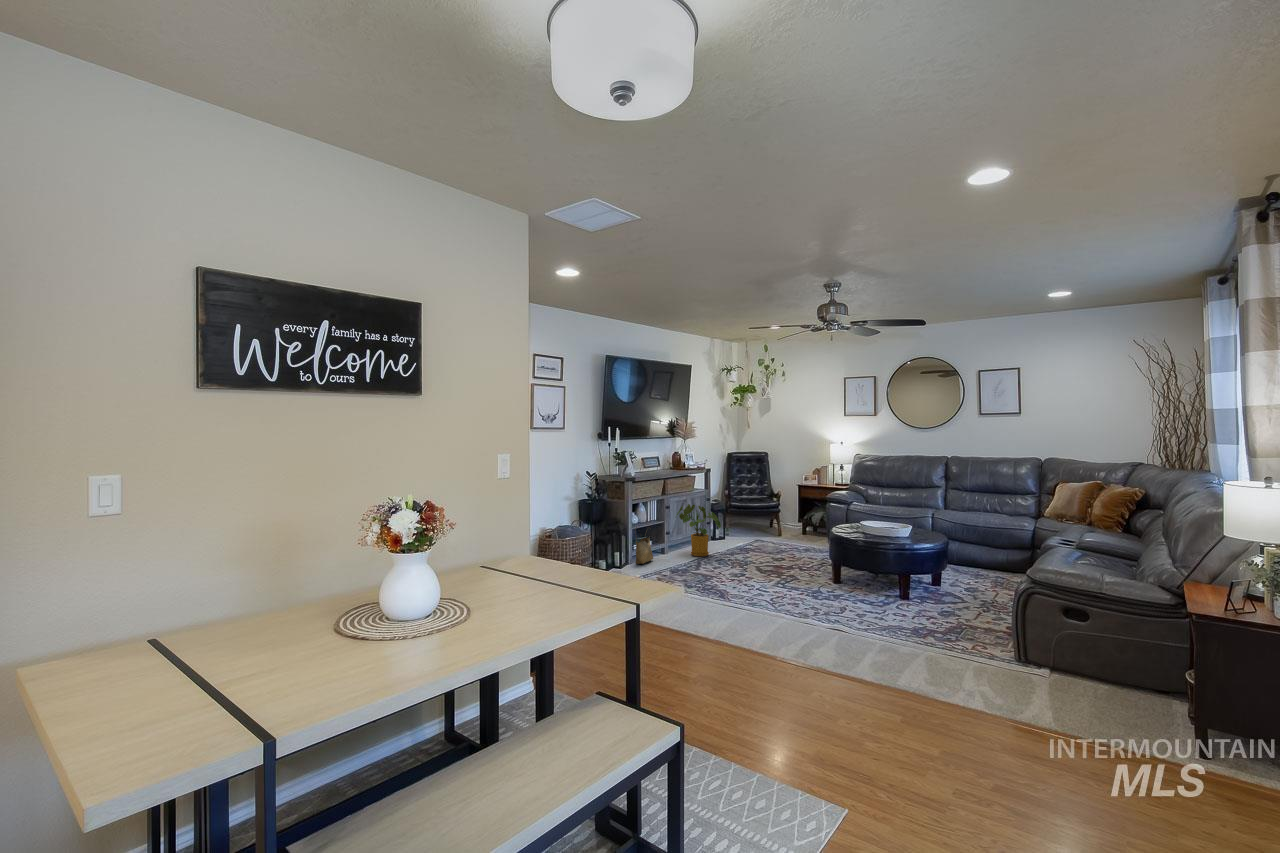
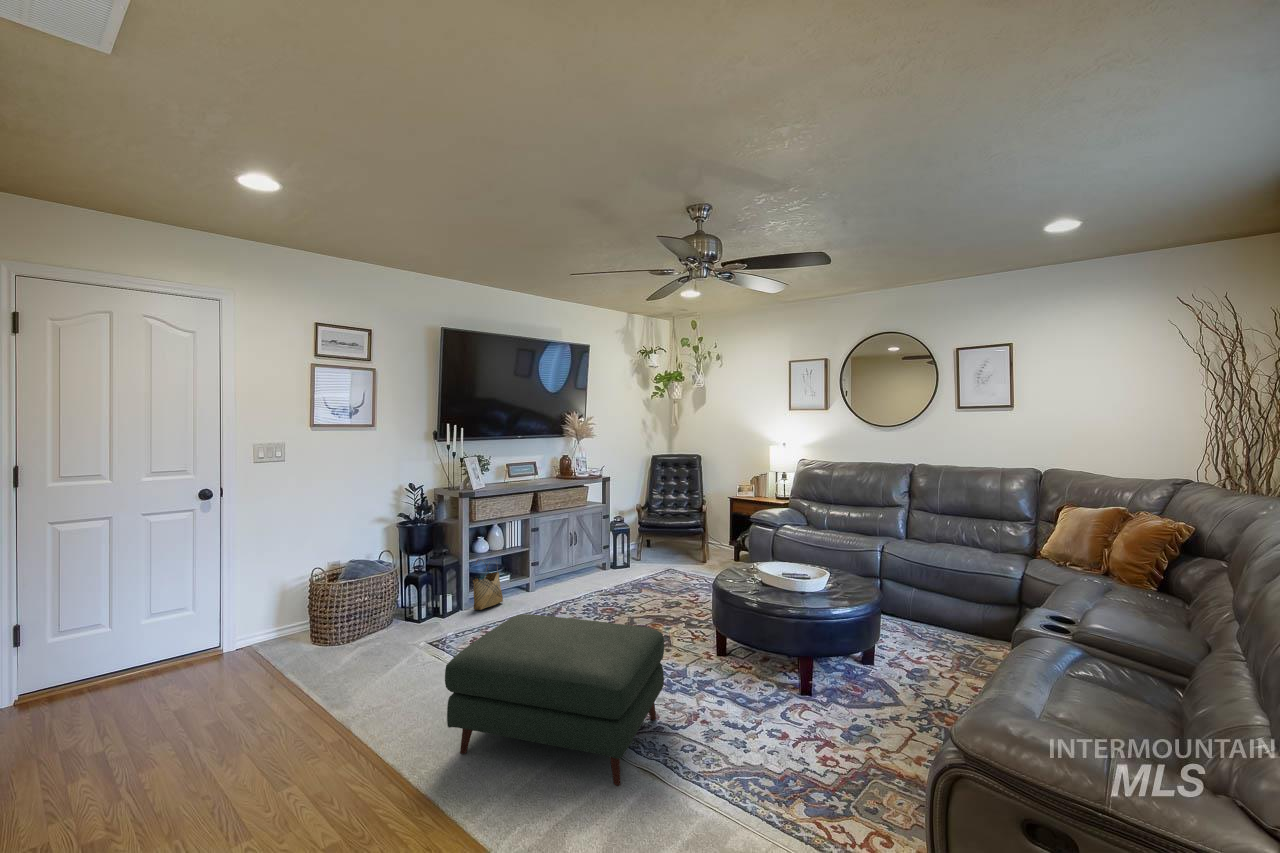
house plant: present [677,504,721,556] -> none [543,525,596,597]
ottoman: none [705,549,828,634] -> present [445,614,664,786]

